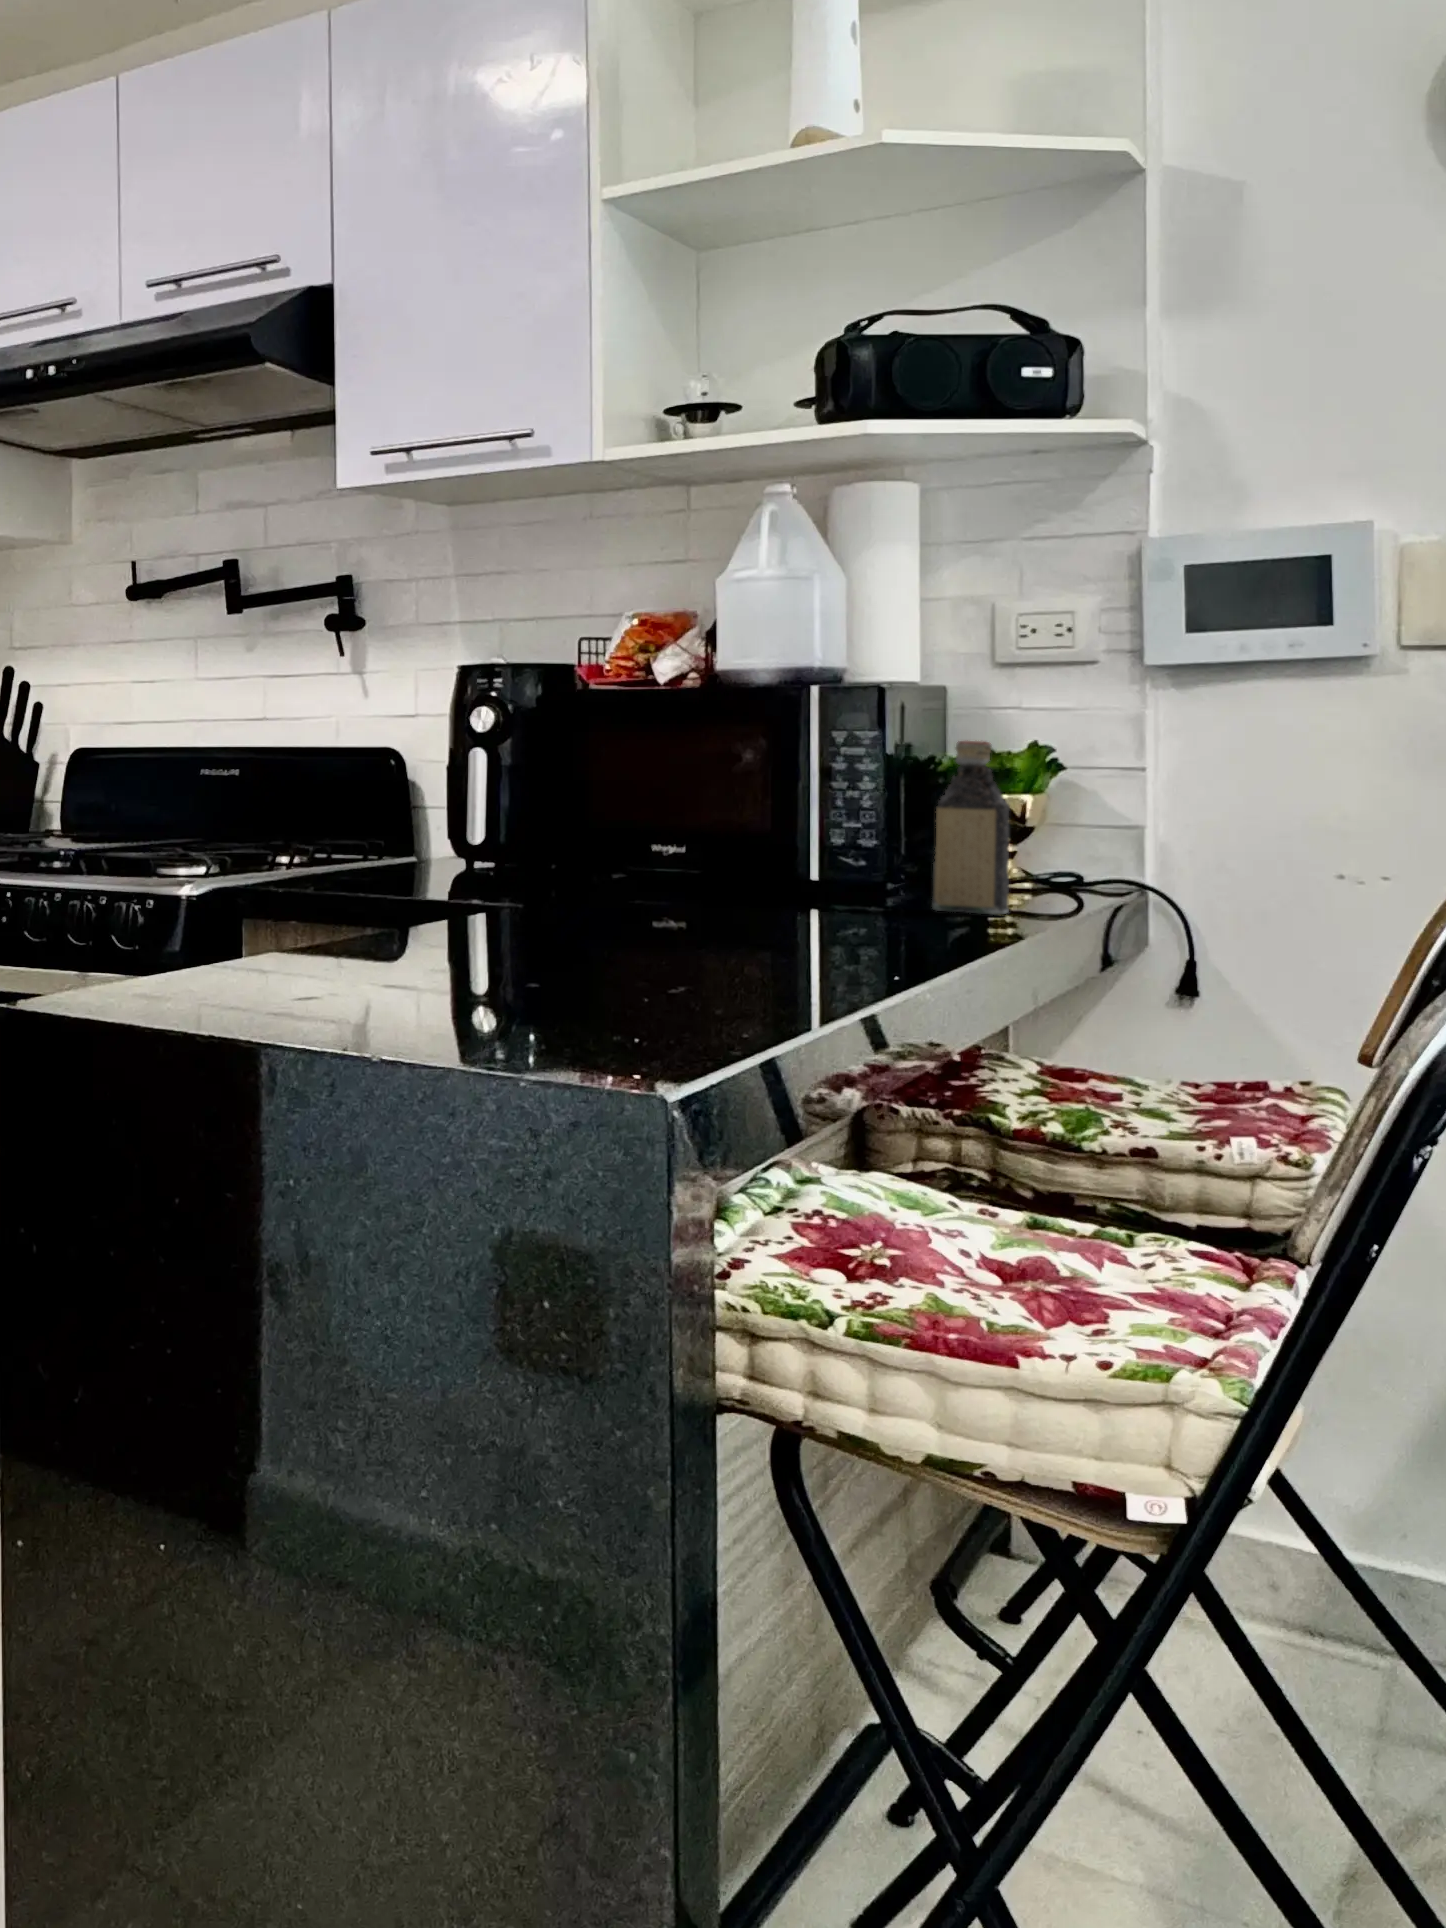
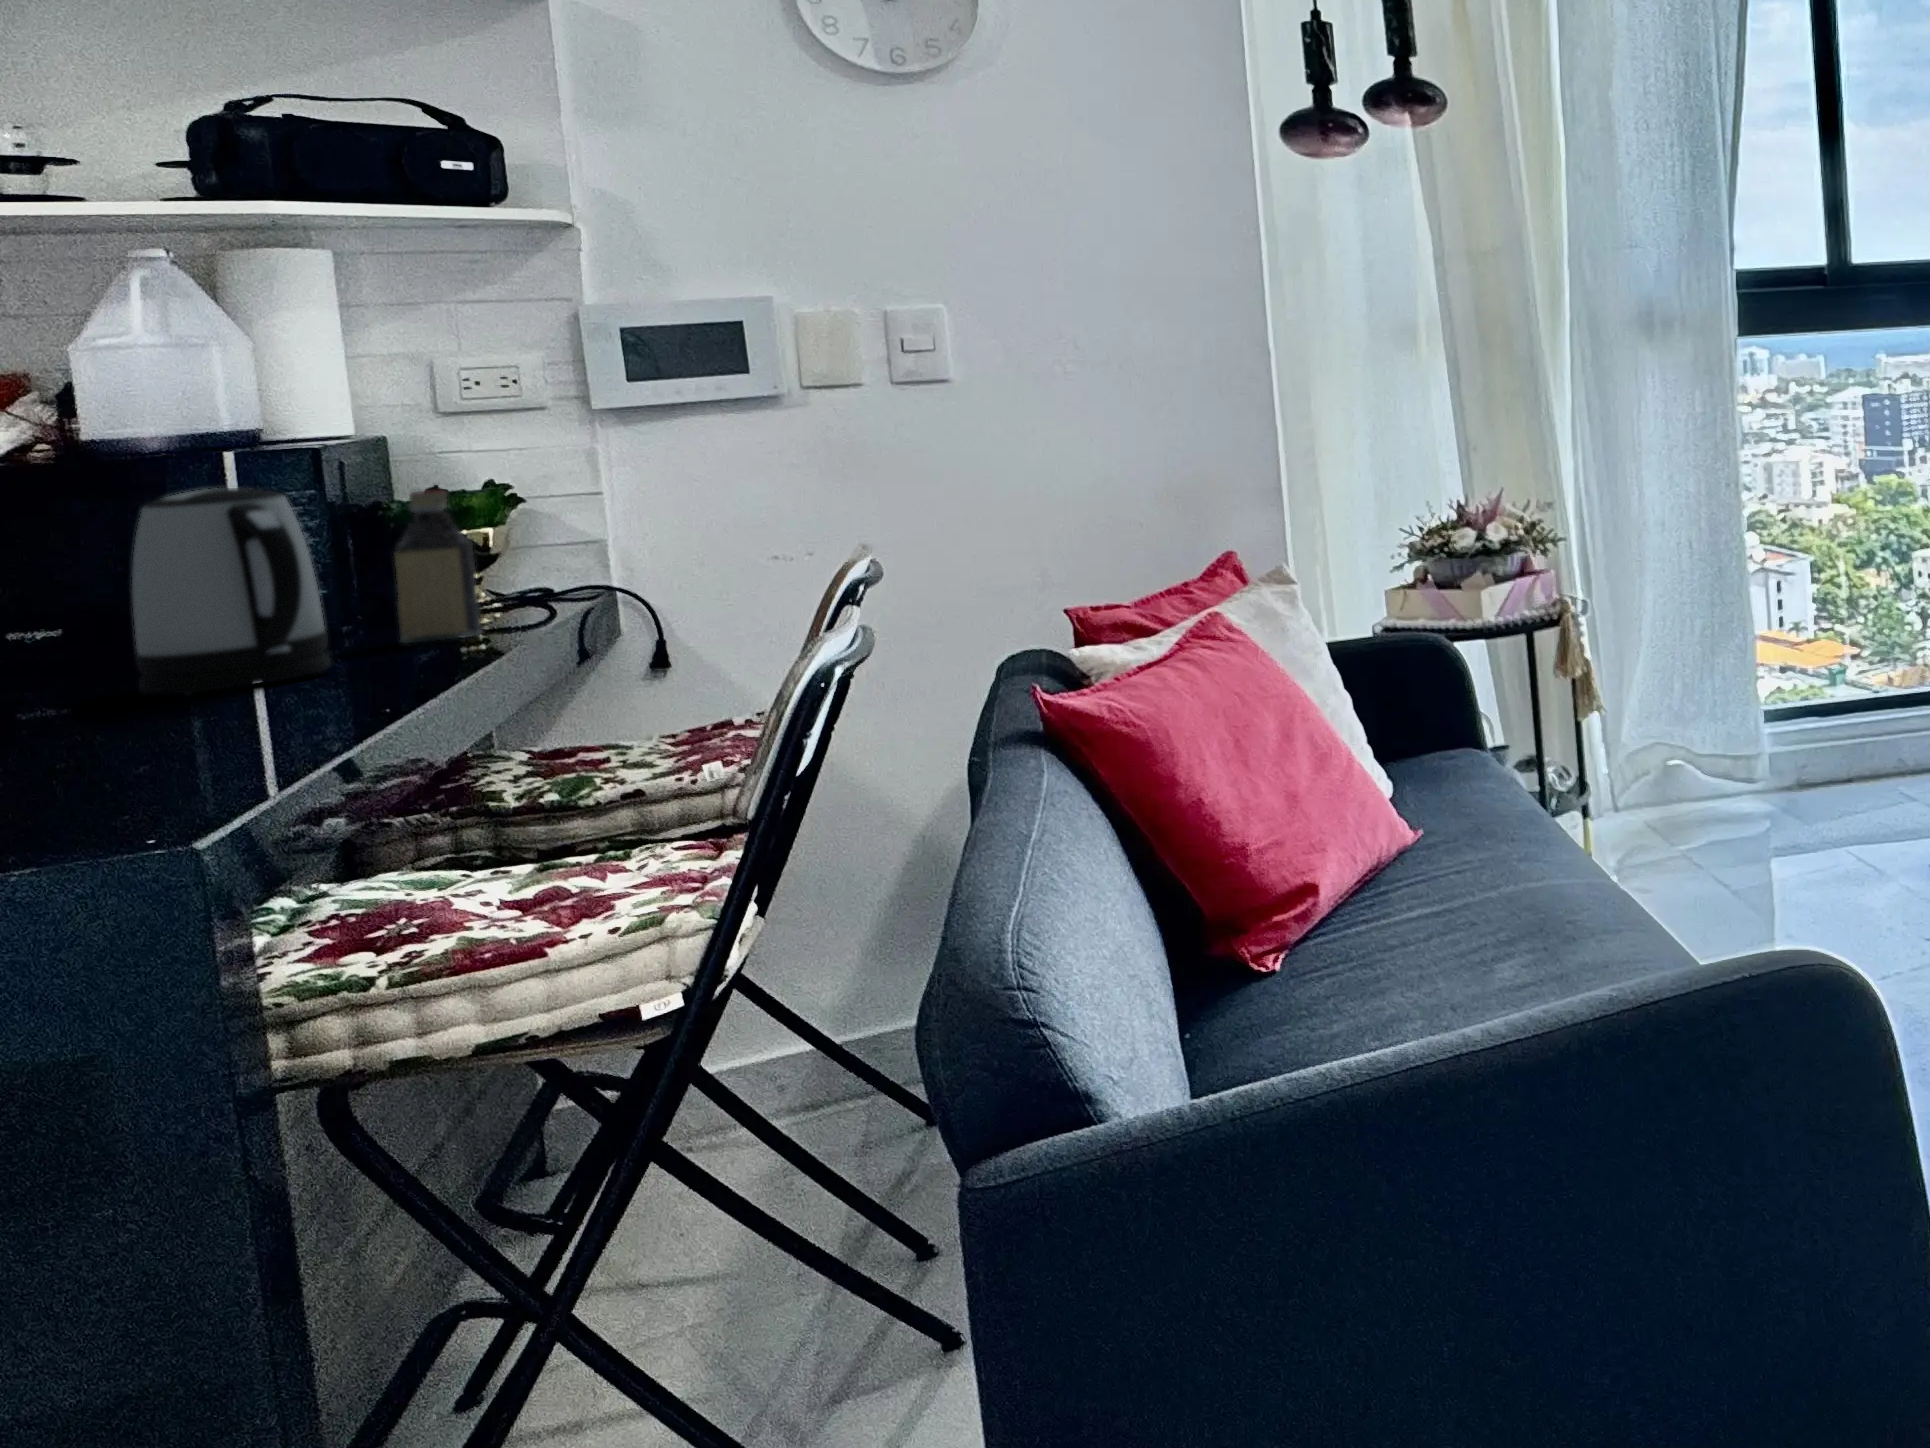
kettle: none [713,710,864,924] -> present [132,488,331,694]

